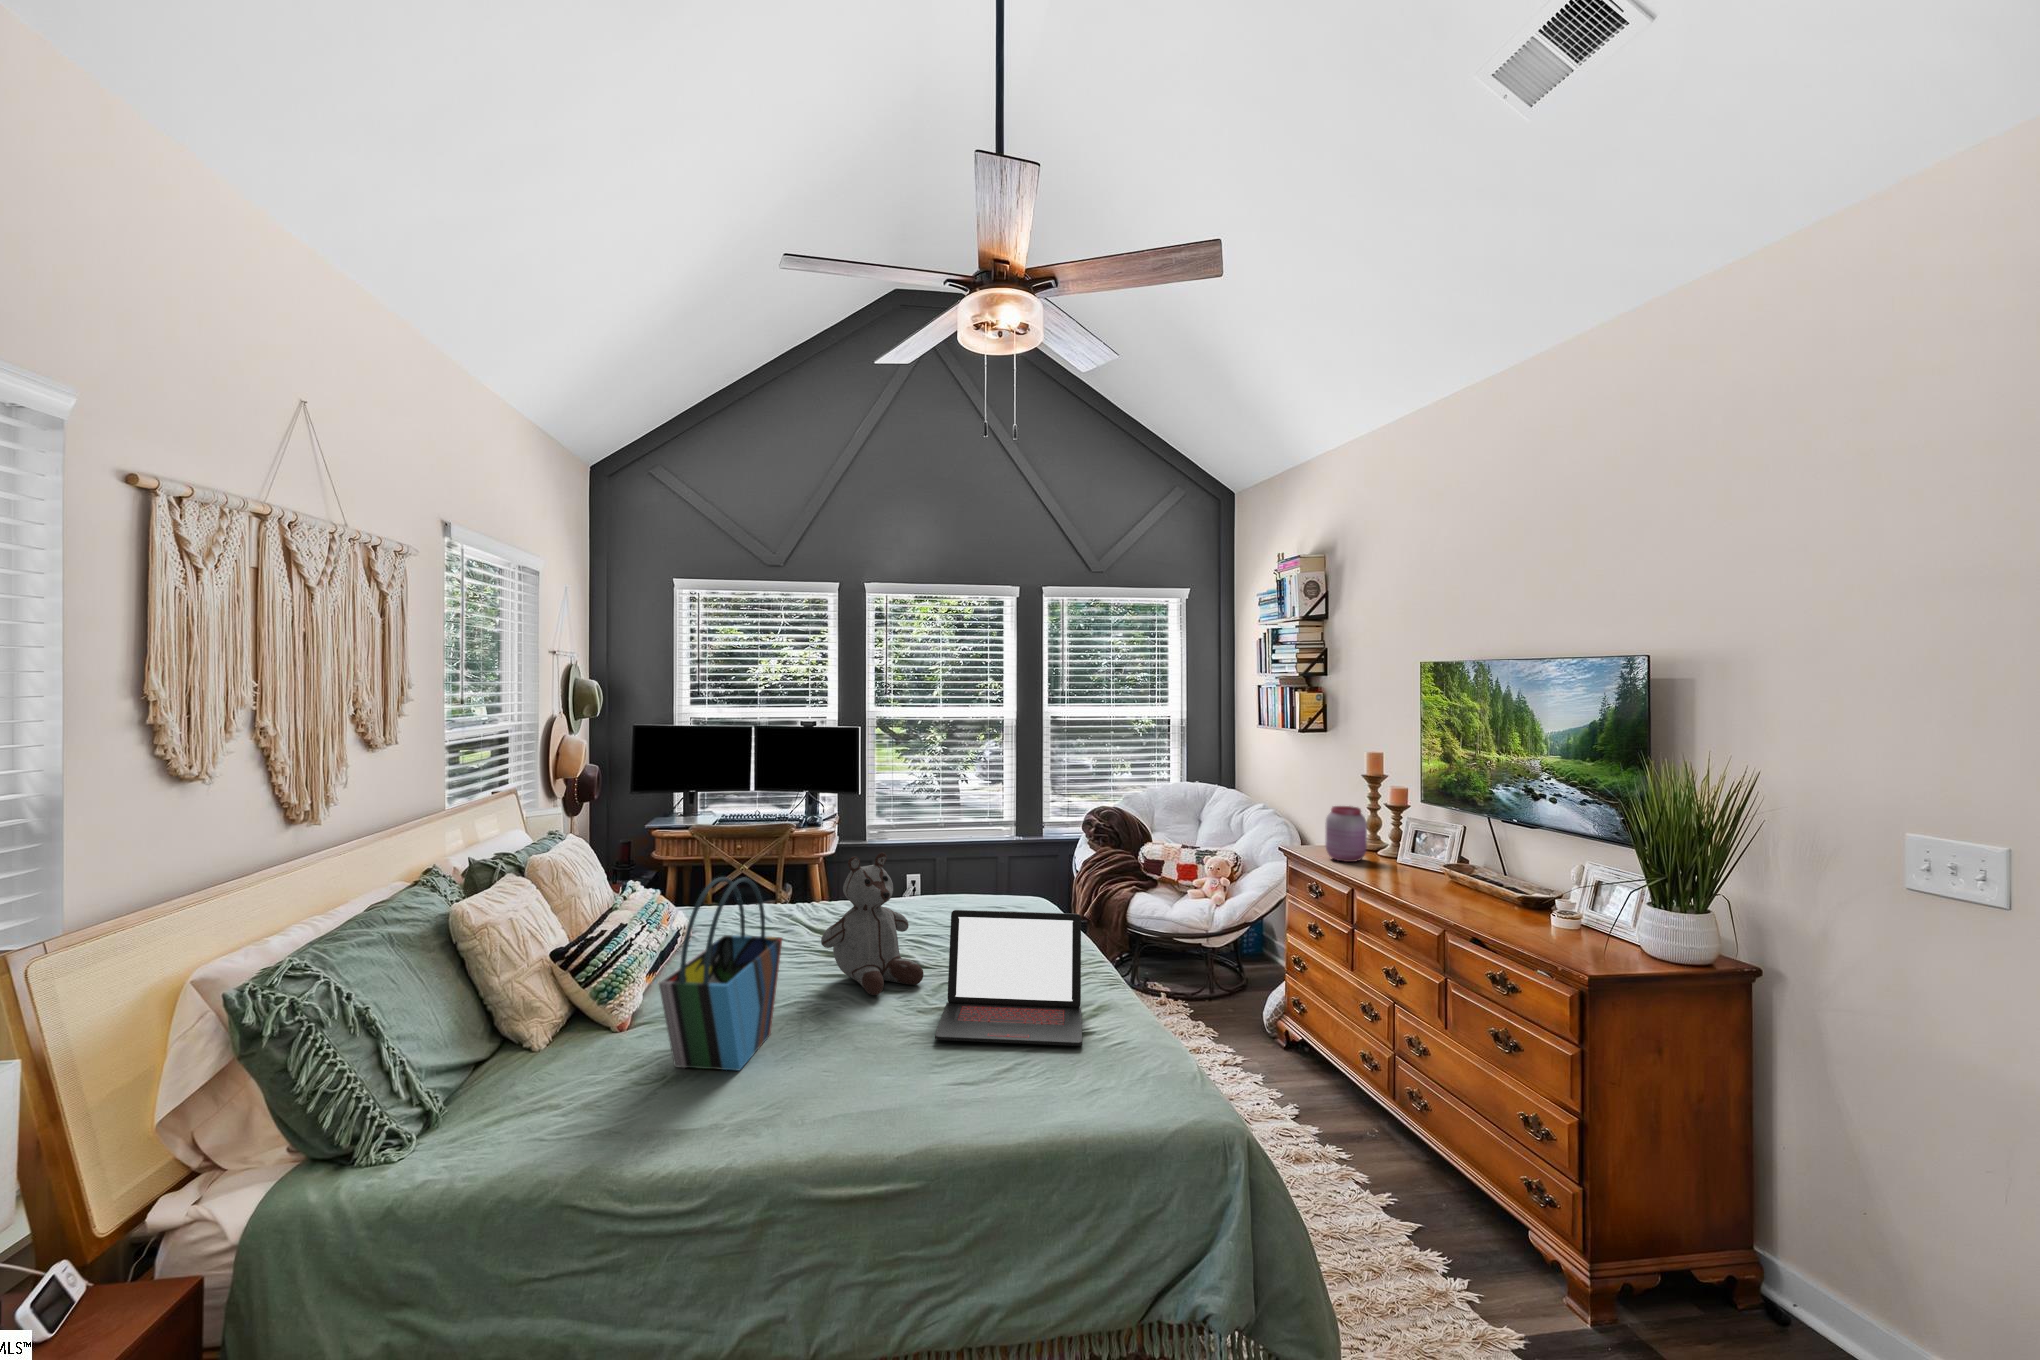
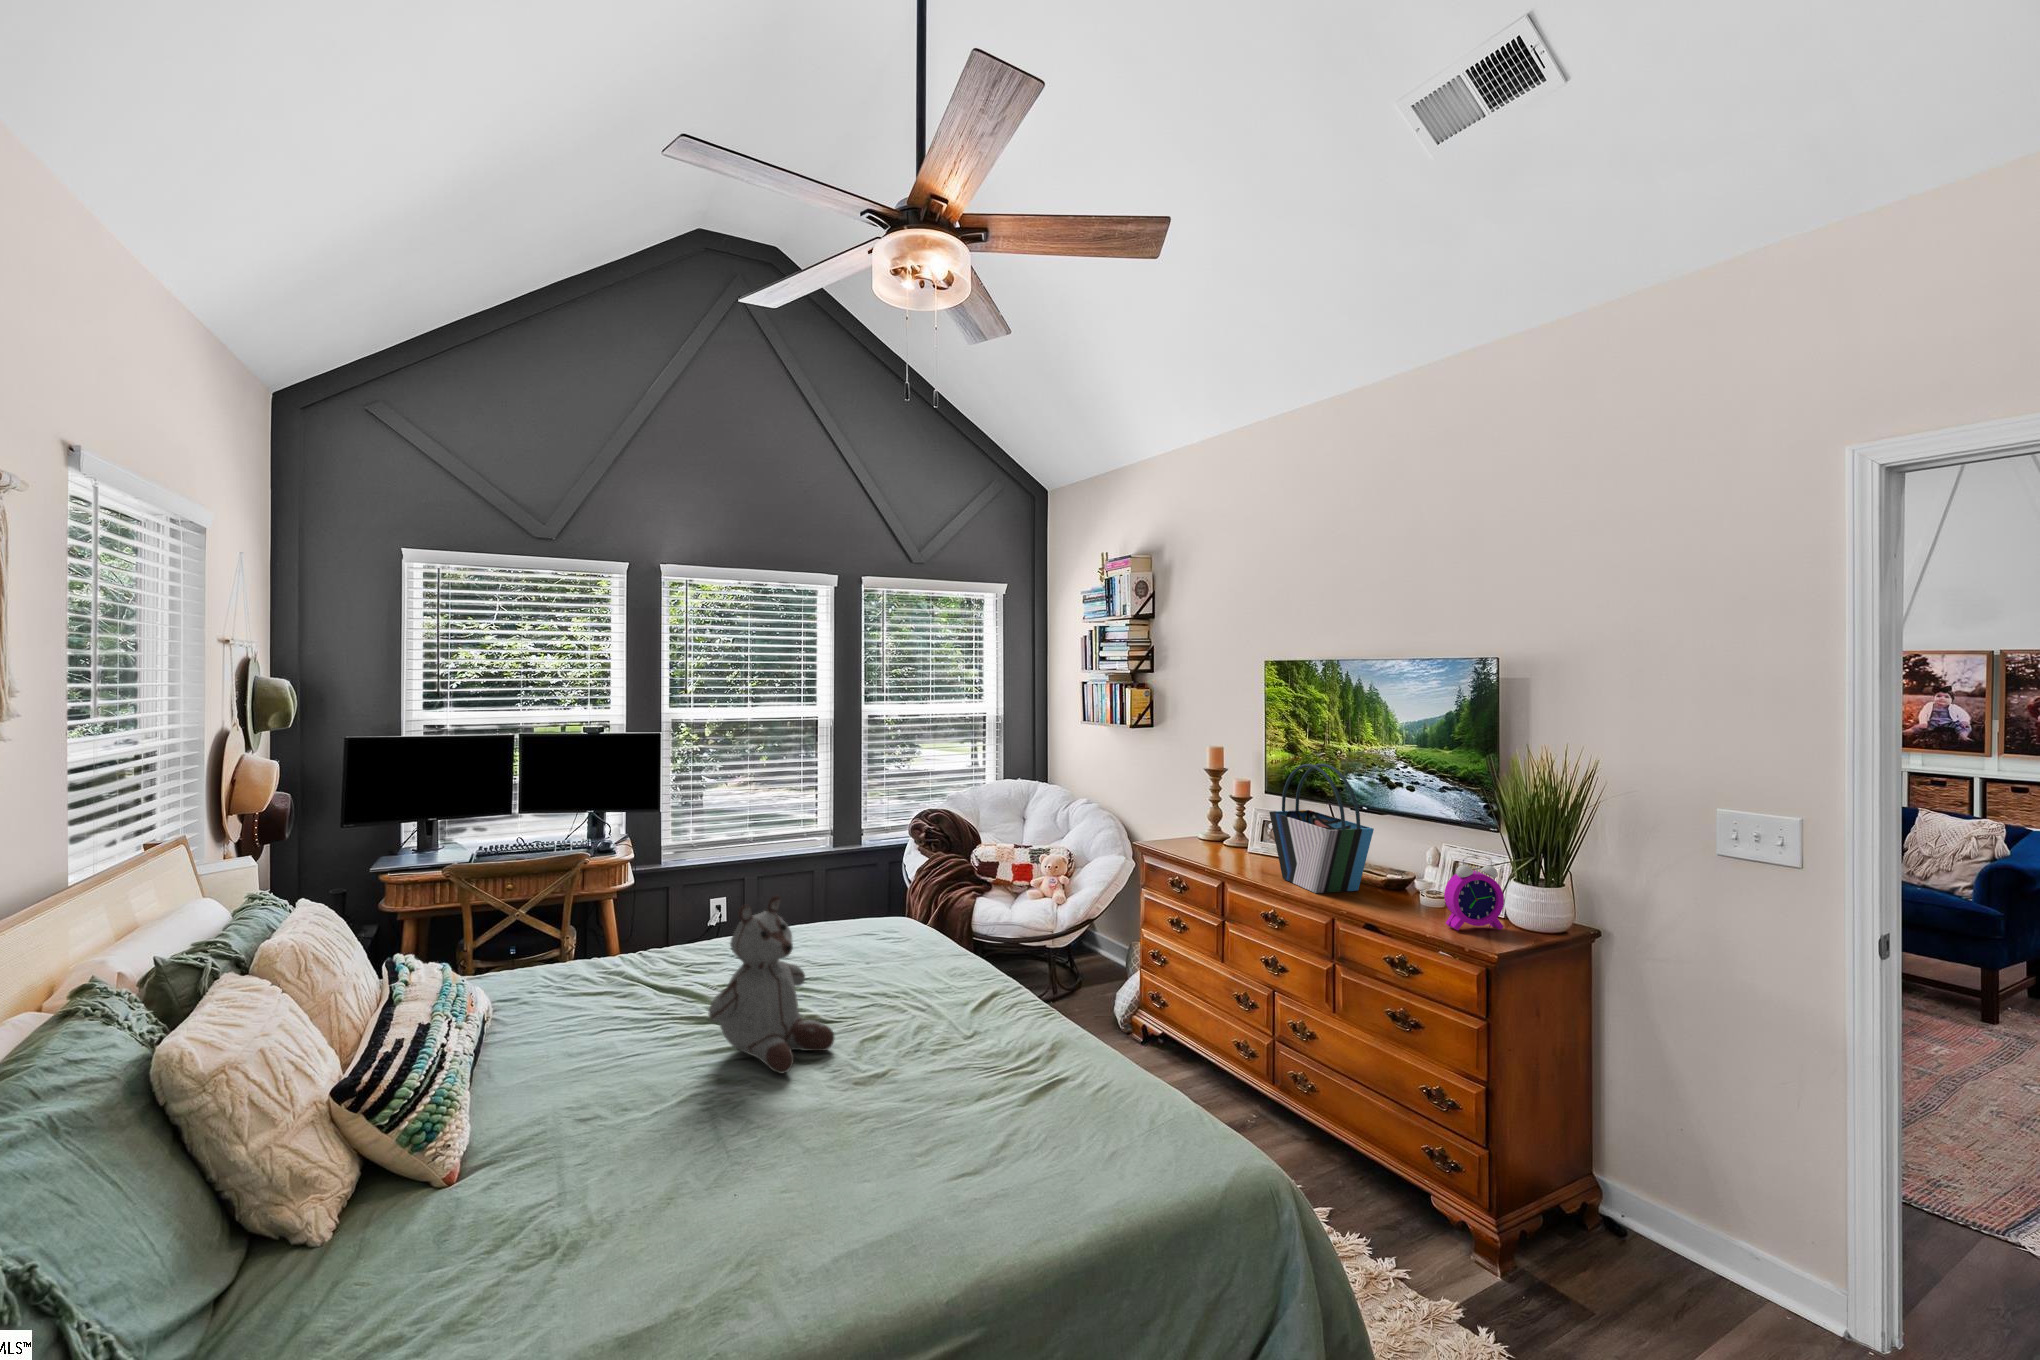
jar: present [1325,806,1367,862] -> none [1180,799,1218,854]
alarm clock: none [1545,870,1610,950] -> present [1444,856,1504,930]
tote bag: present [659,877,782,1070] -> present [1269,763,1374,893]
laptop: present [935,910,1082,1046] -> none [875,949,1059,1128]

